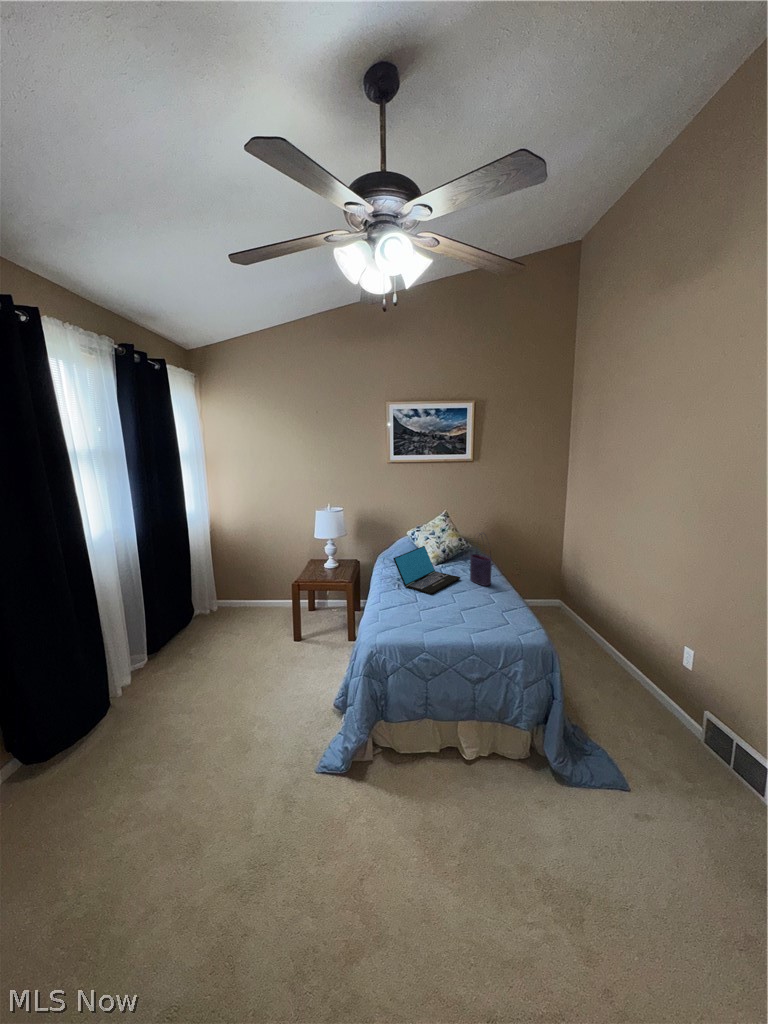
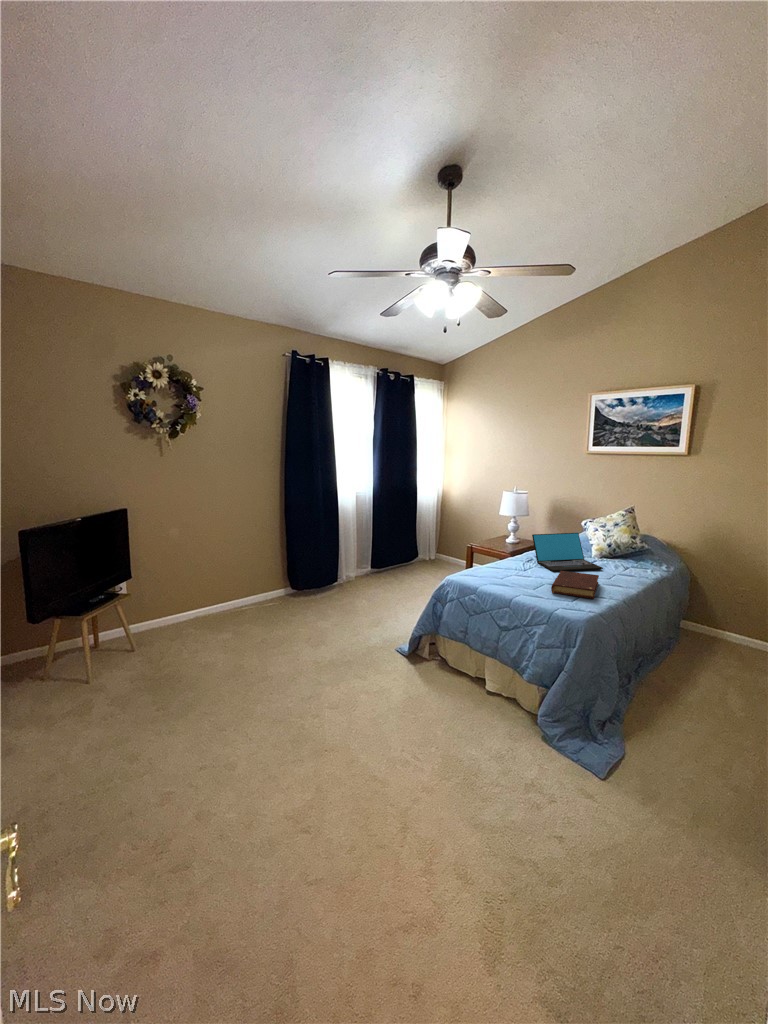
tote bag: present [470,552,492,586] -> none [613,521,633,580]
book: none [445,590,502,624] -> present [551,571,599,599]

